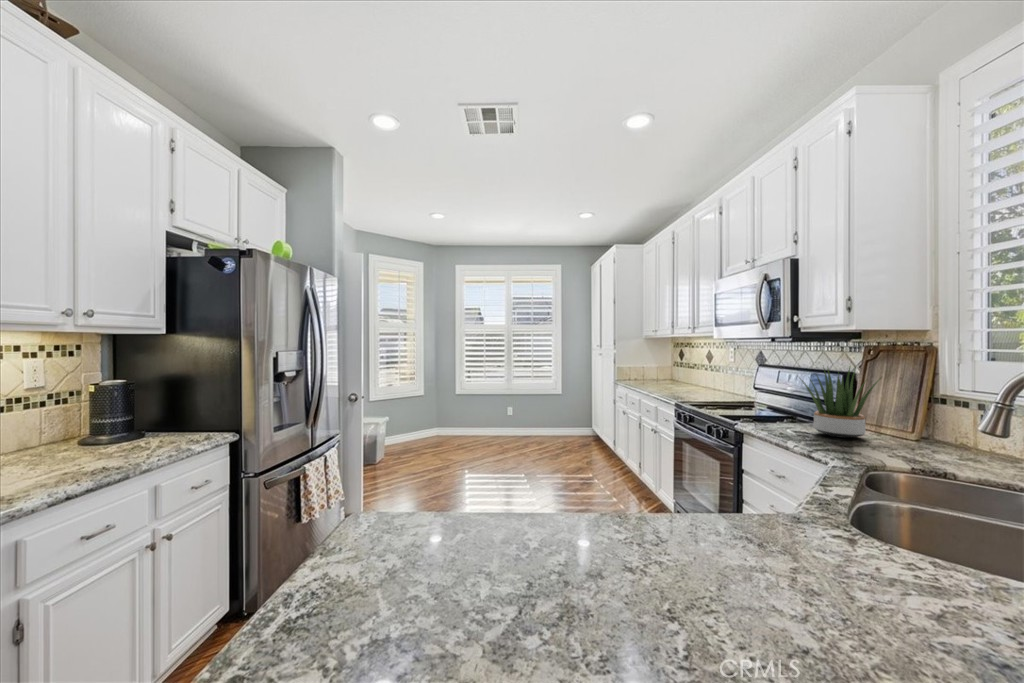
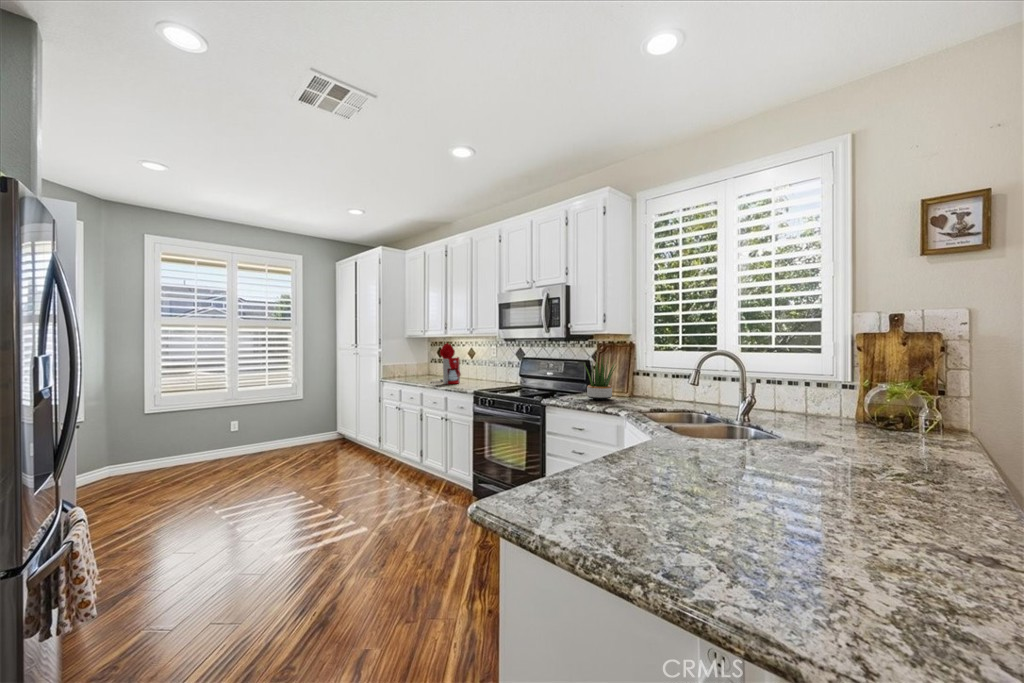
coffee maker: none [650,345,684,392] -> present [431,343,461,384]

